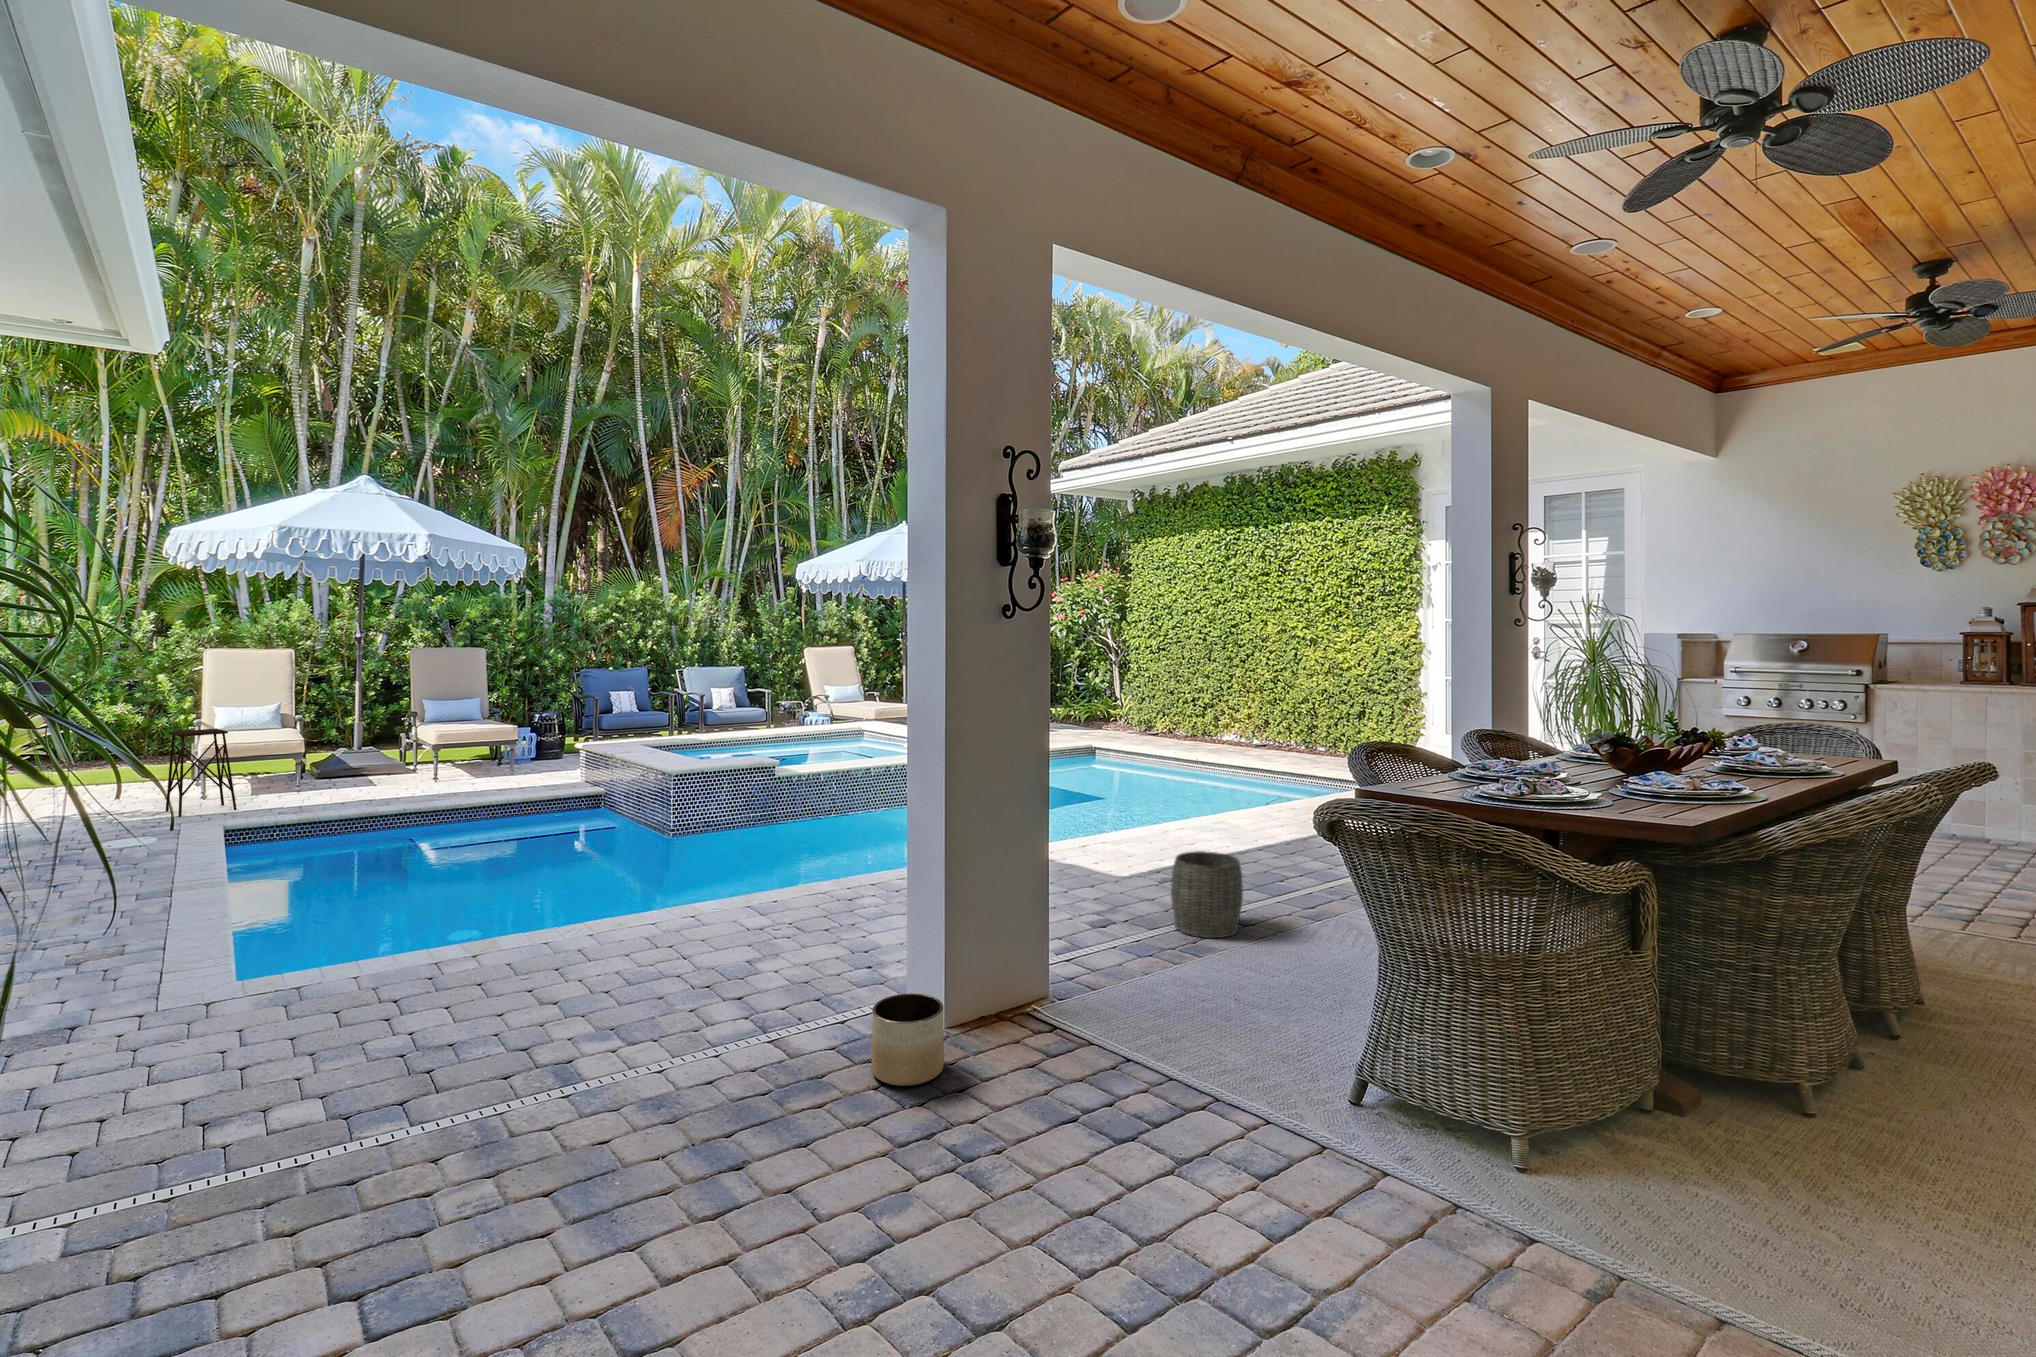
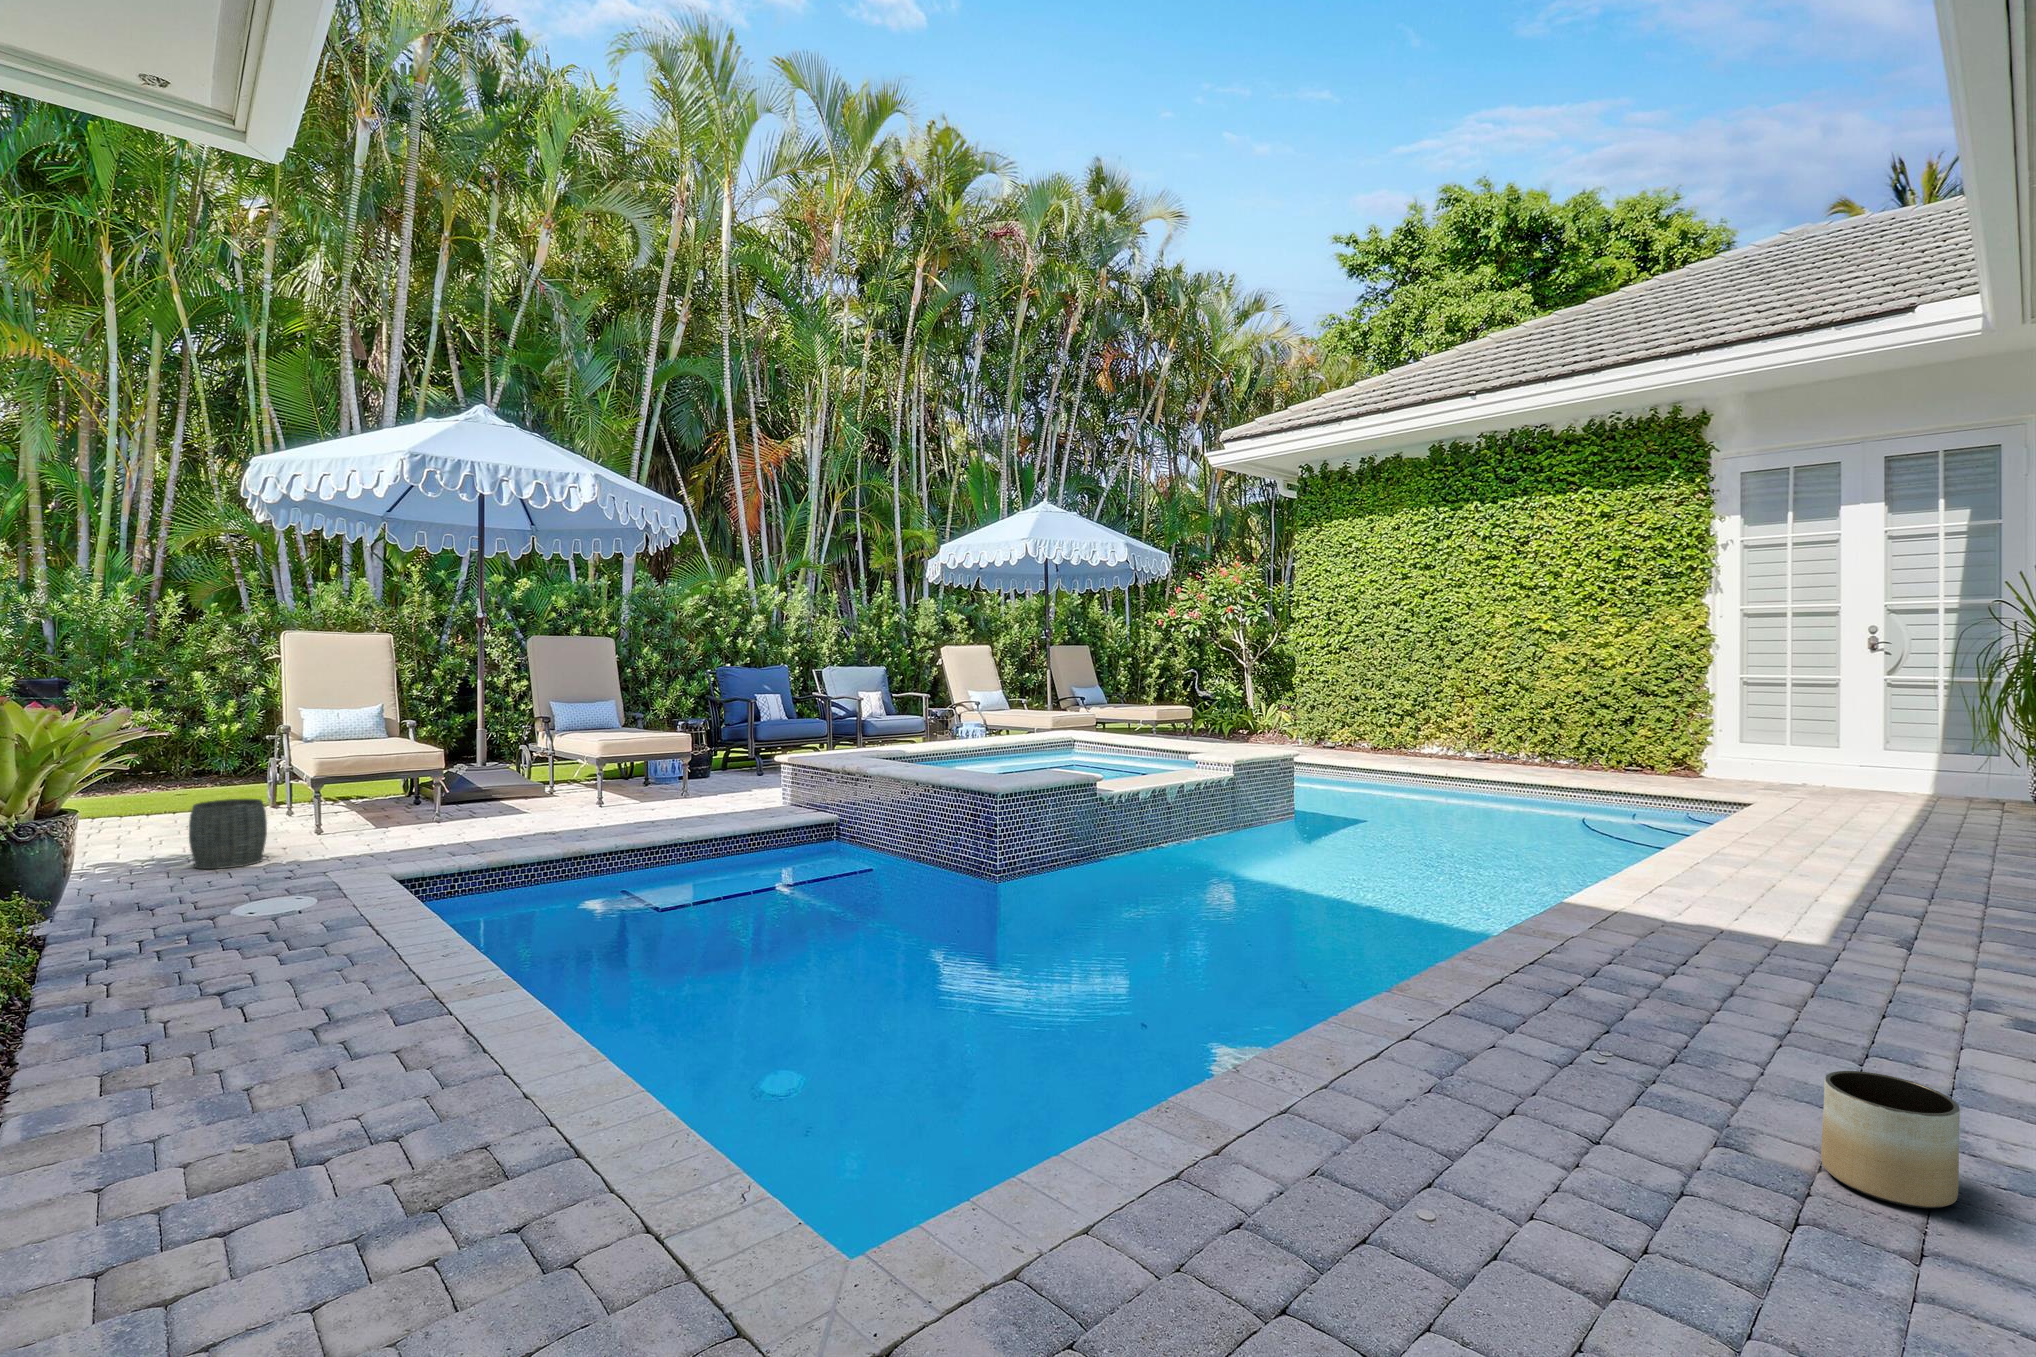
side table: present [166,729,237,817] -> none [276,735,364,847]
woven basket: present [1171,851,1243,938] -> present [189,799,267,869]

